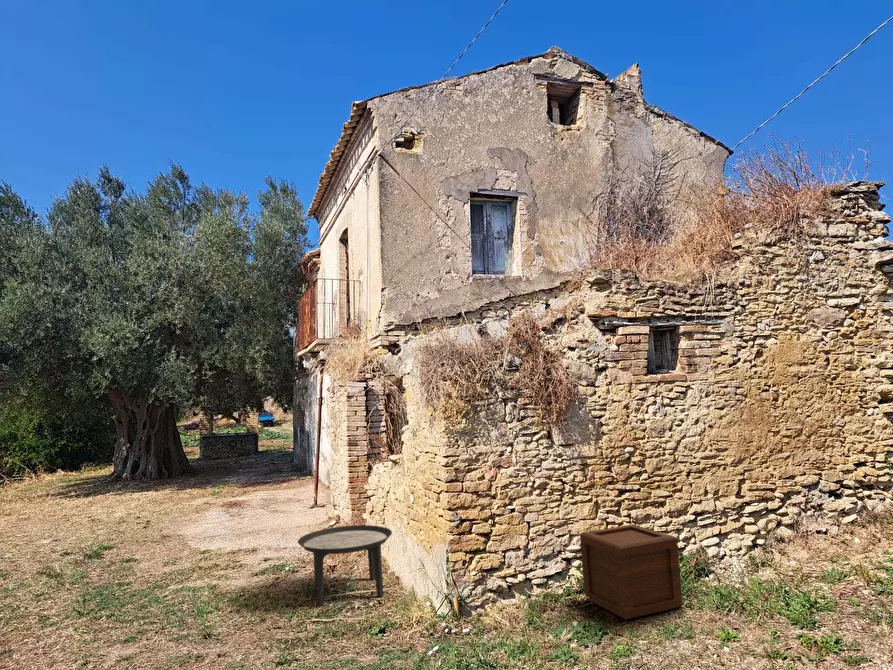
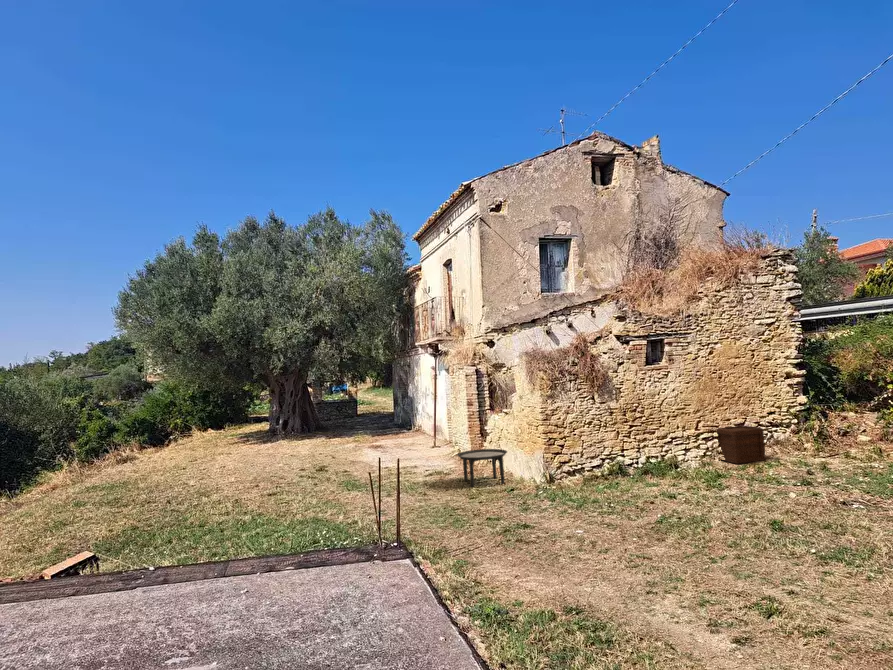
wooden crate: present [580,524,683,620] -> present [717,426,766,464]

